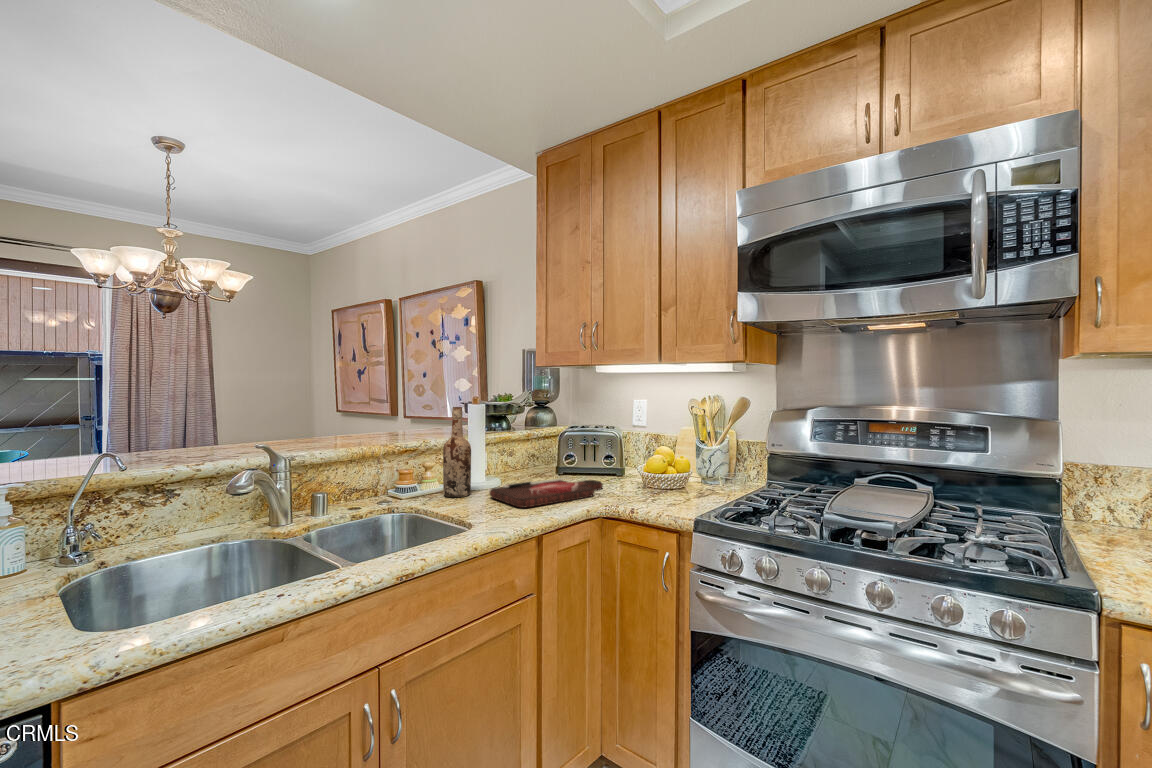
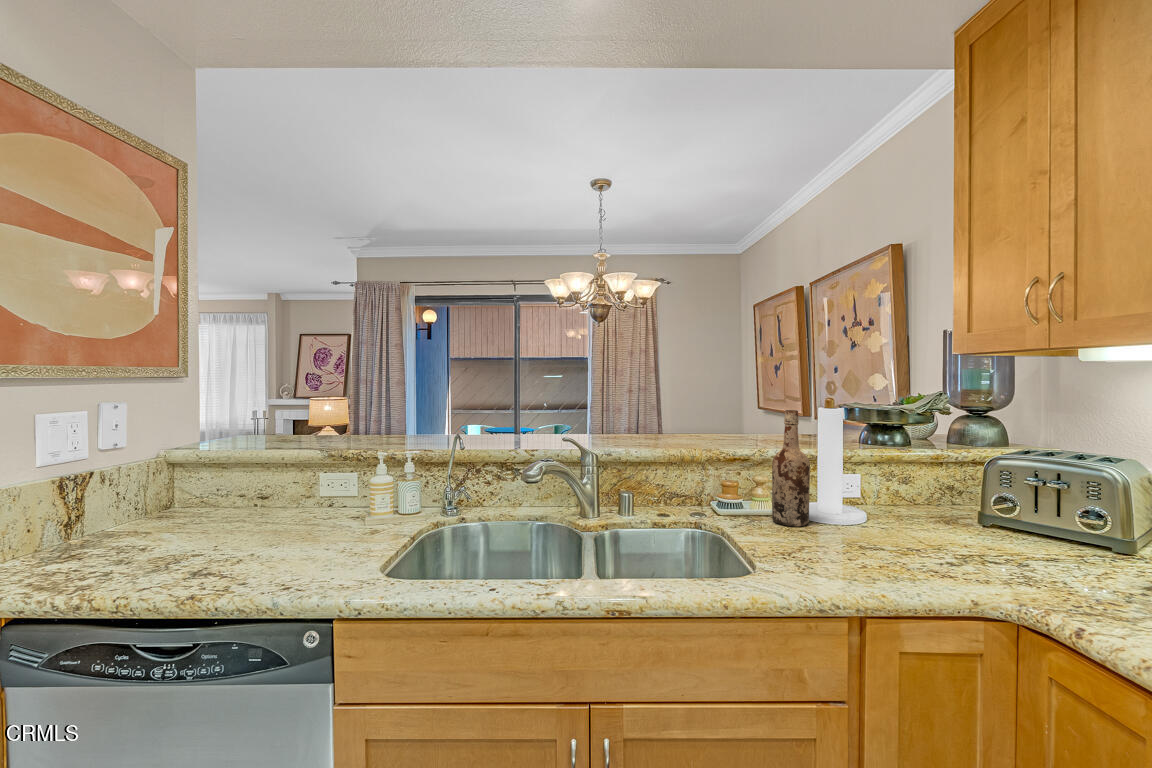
cutting board: present [490,477,603,508] -> none [826,523,1049,577]

